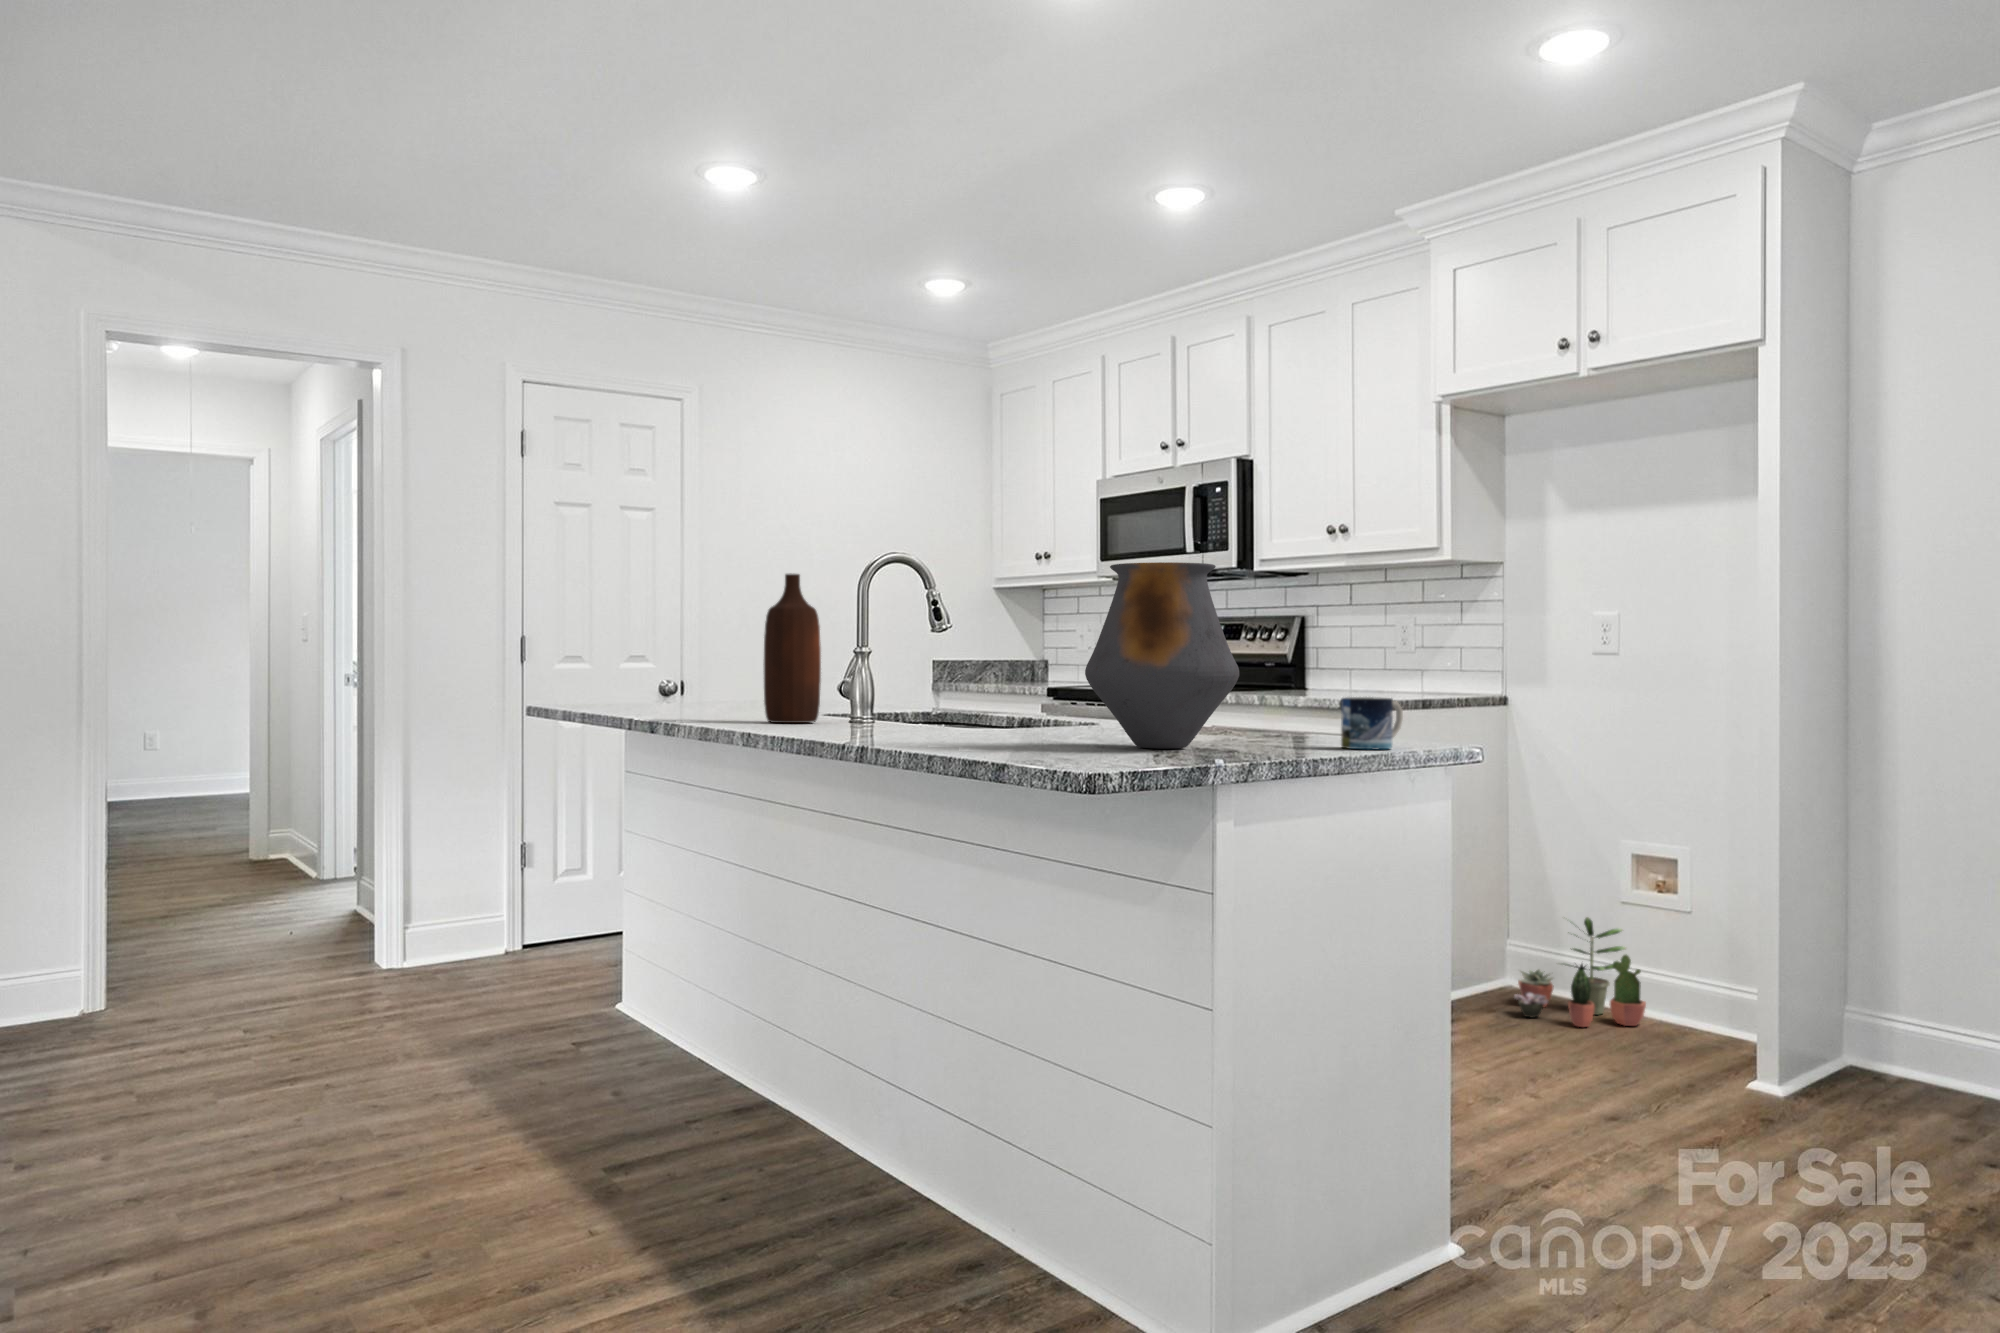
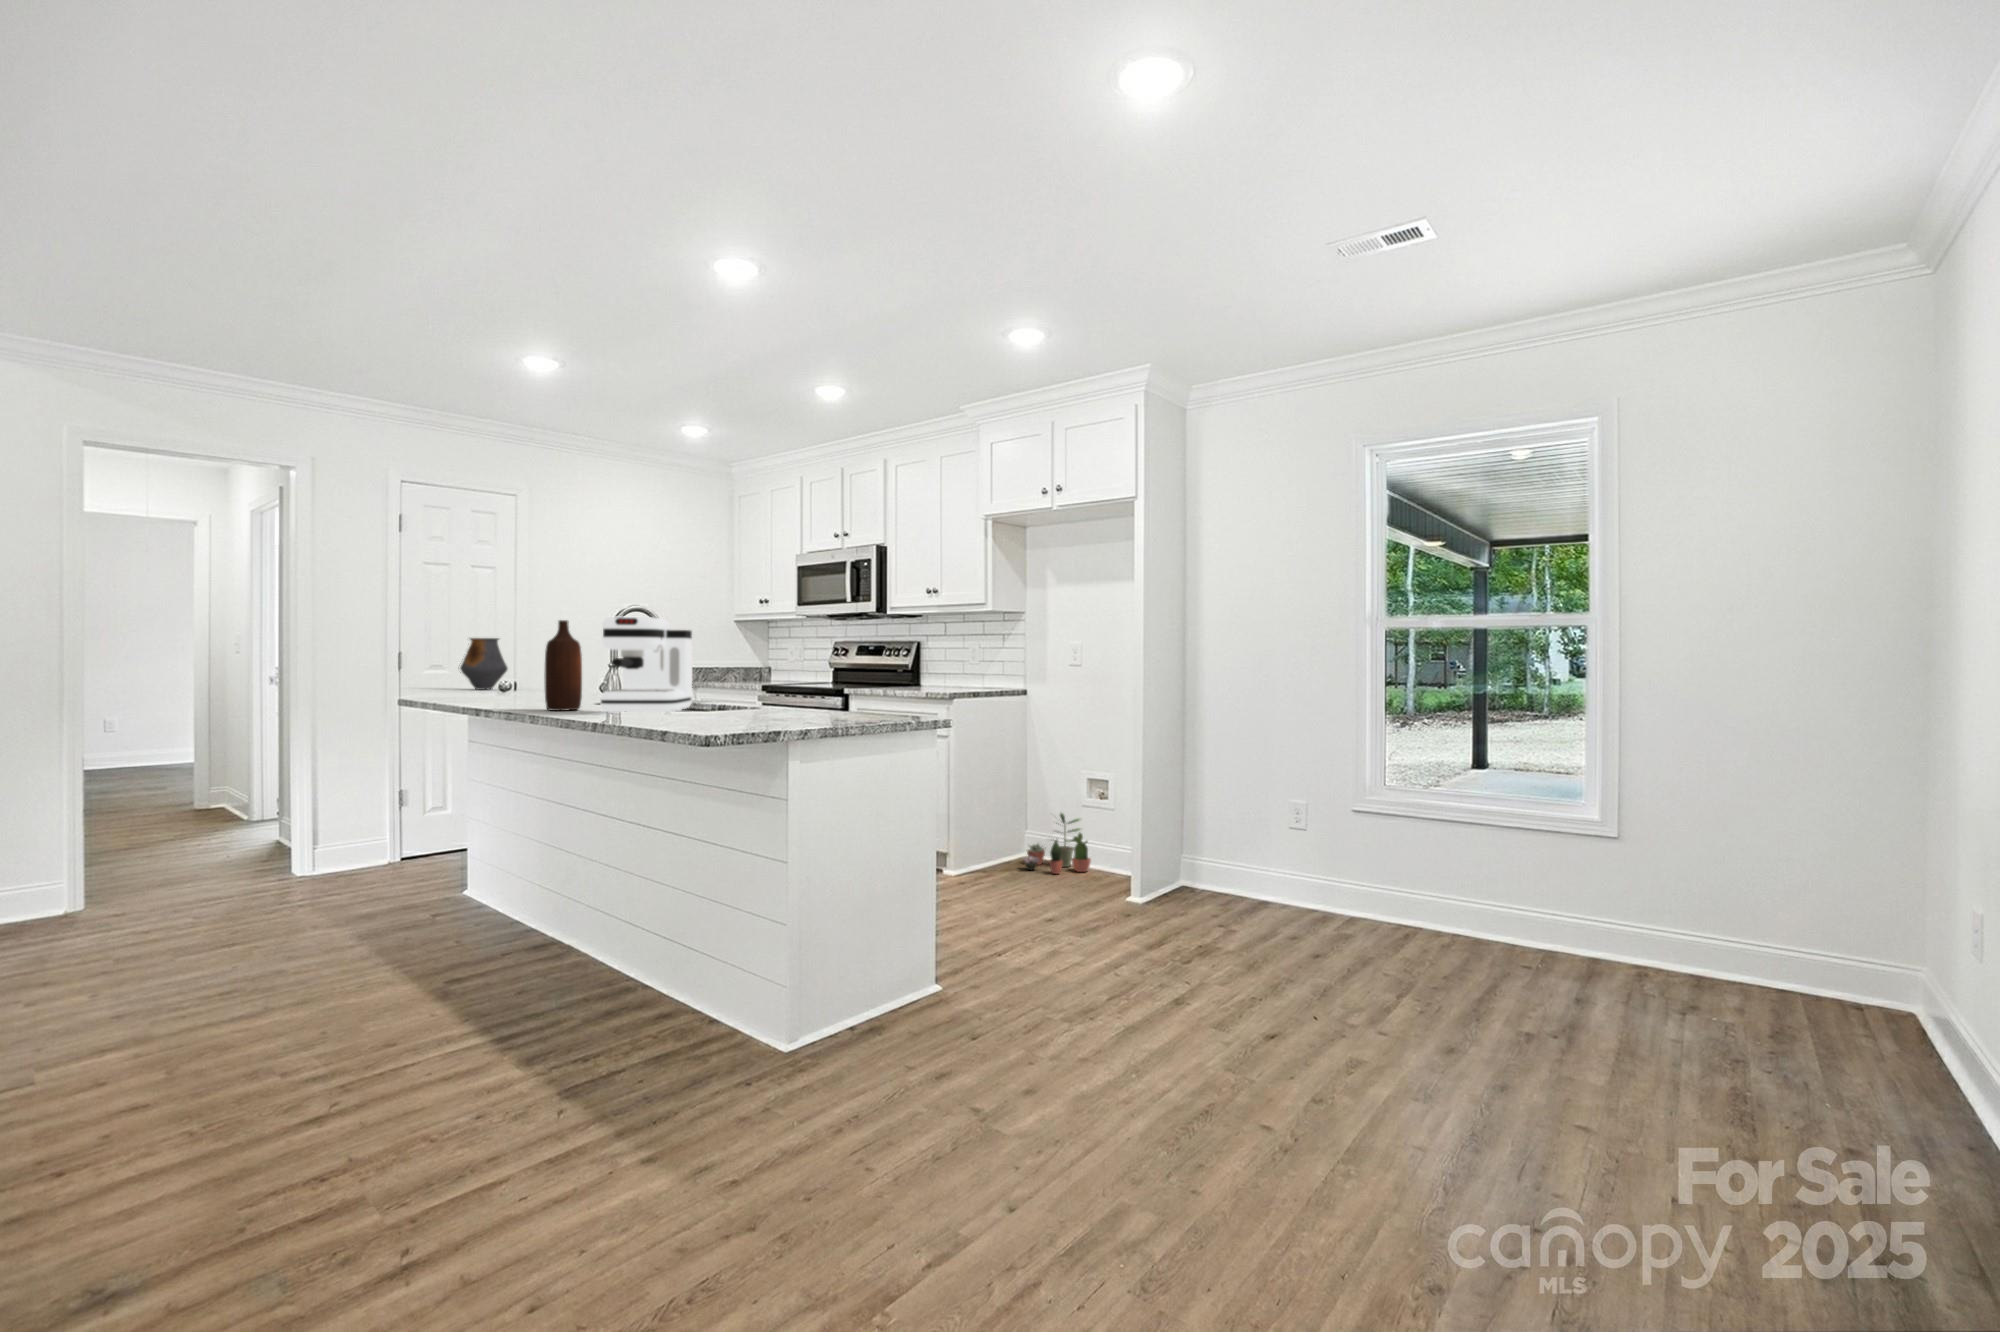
vase: present [1085,562,1239,749] -> present [460,638,508,690]
coffee maker: none [859,565,999,730] -> present [600,617,692,714]
mug: present [1341,697,1403,749] -> none [869,694,904,722]

